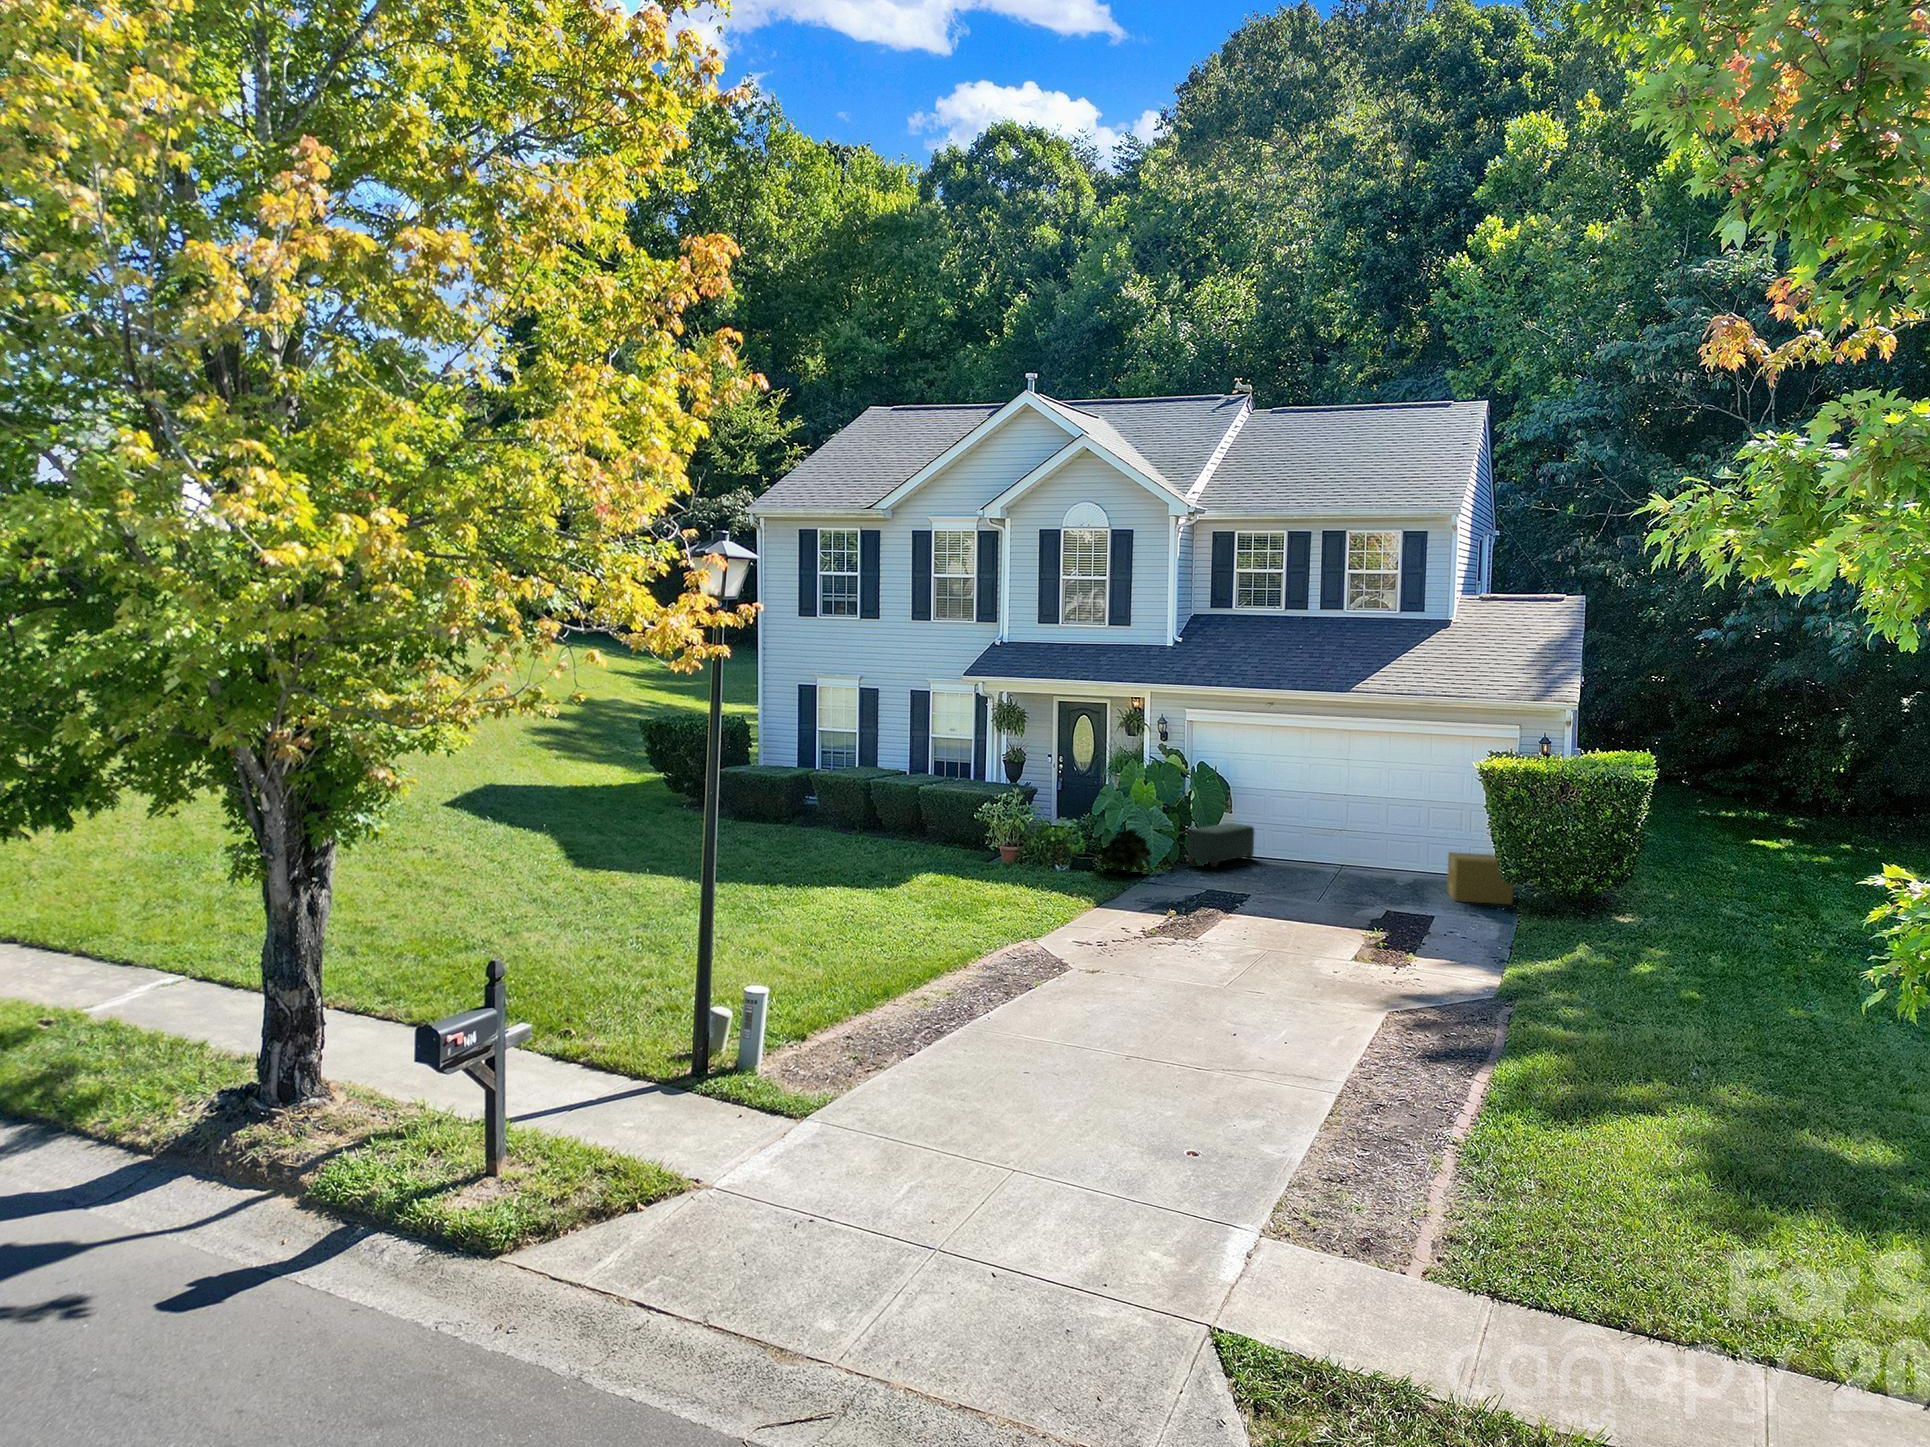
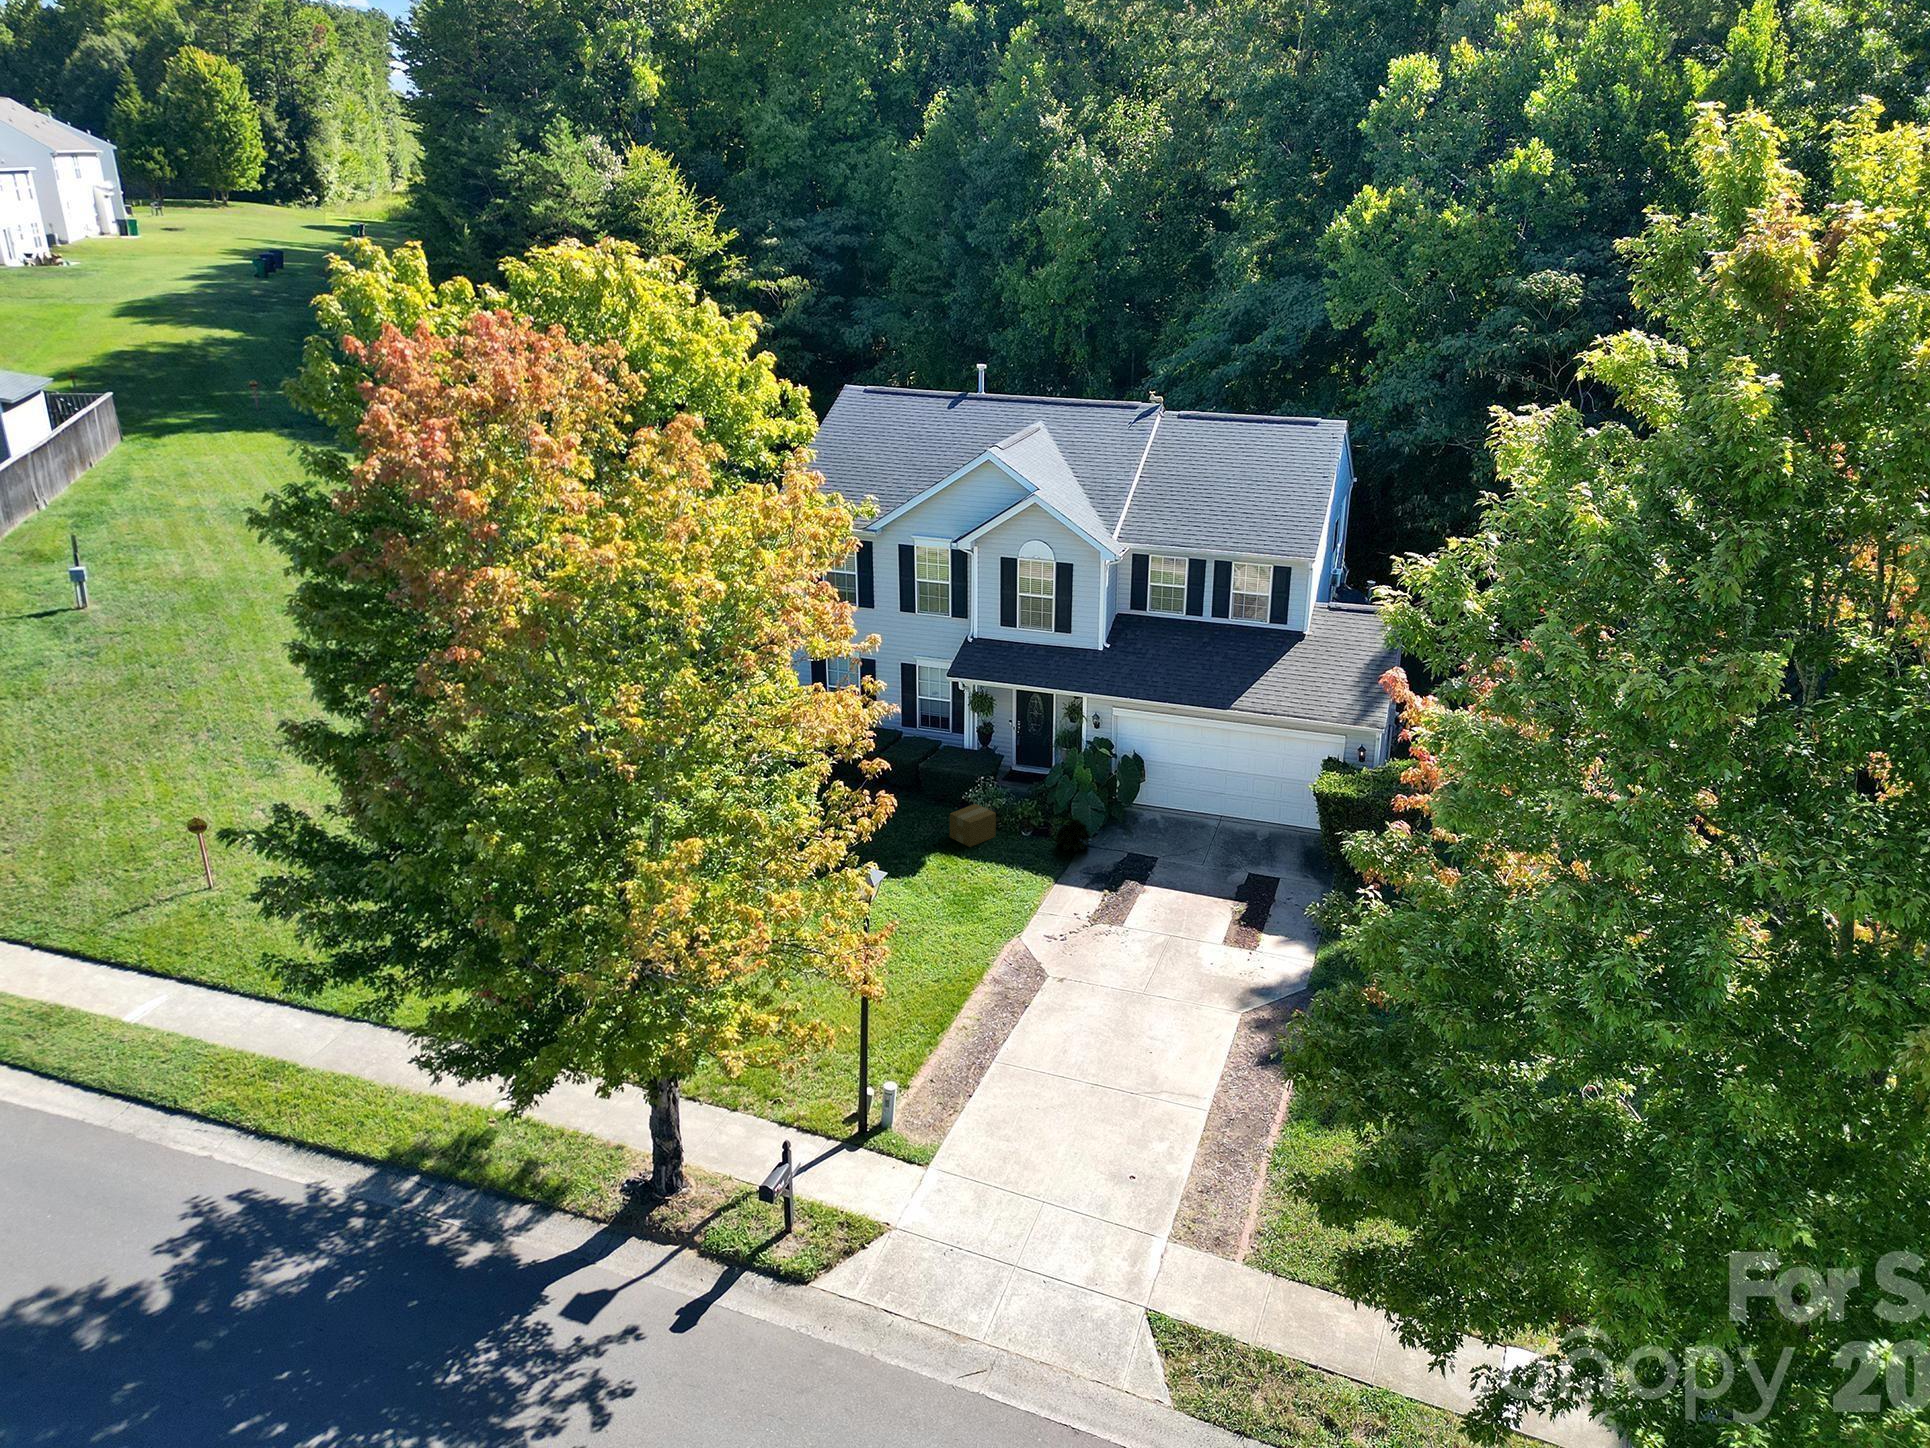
bench: present [1188,823,1254,867] -> none [1114,793,1160,835]
cardboard box: present [1447,852,1513,905] -> present [950,804,996,847]

